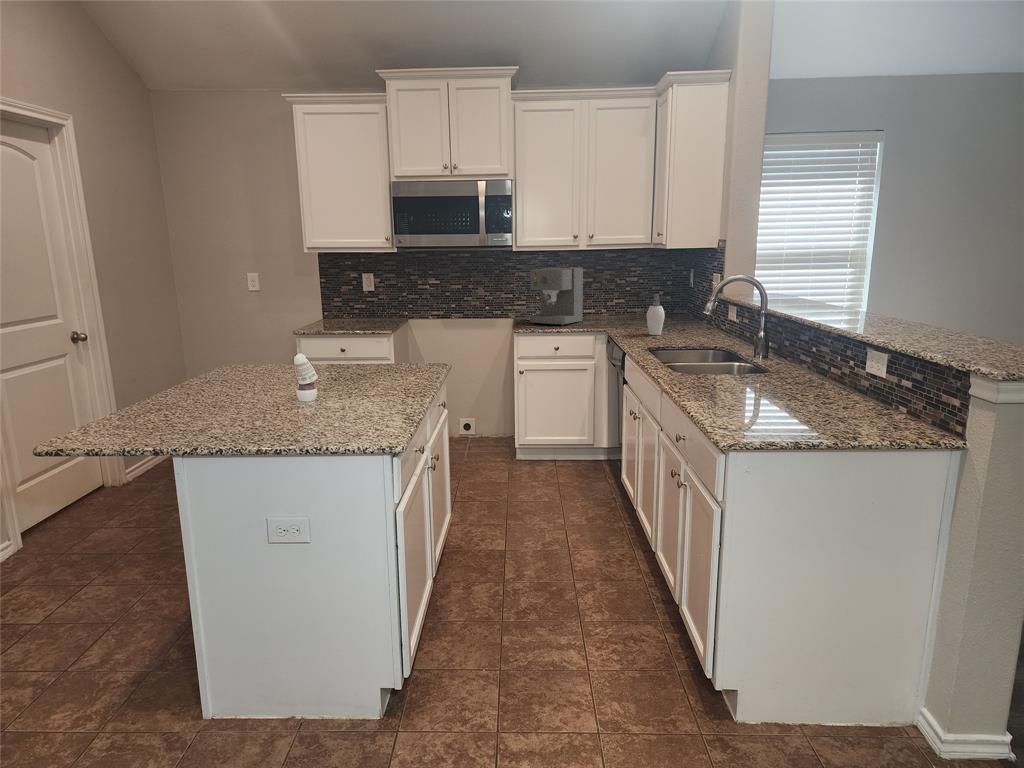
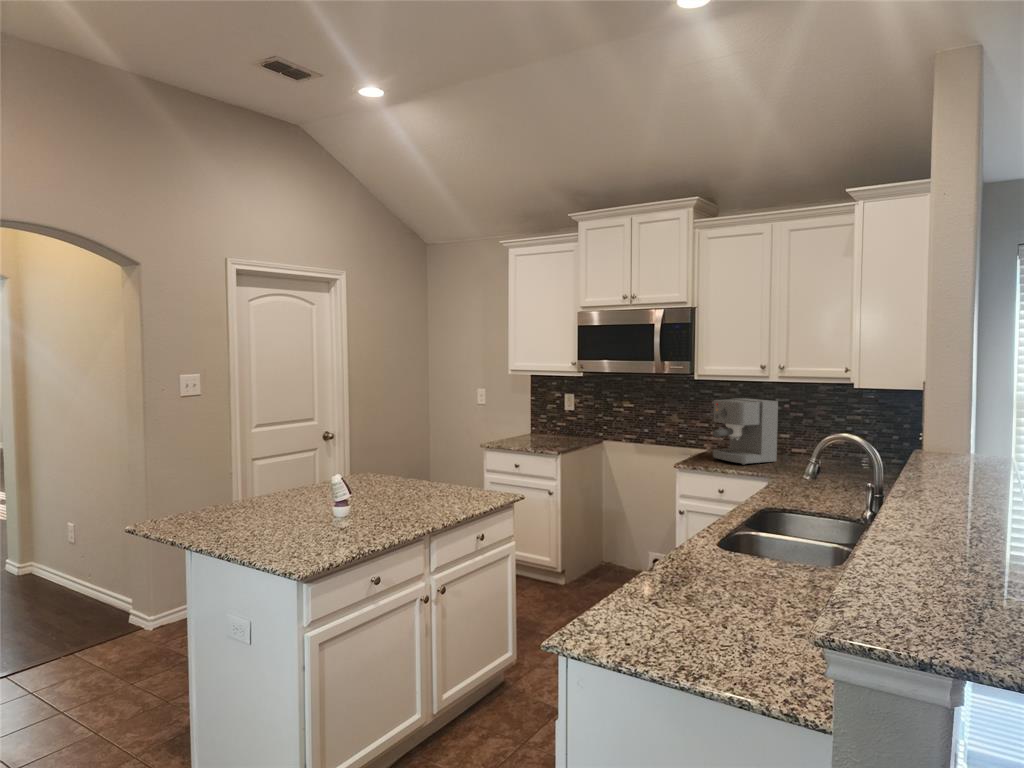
soap dispenser: present [647,294,666,335] -> none [820,441,846,491]

